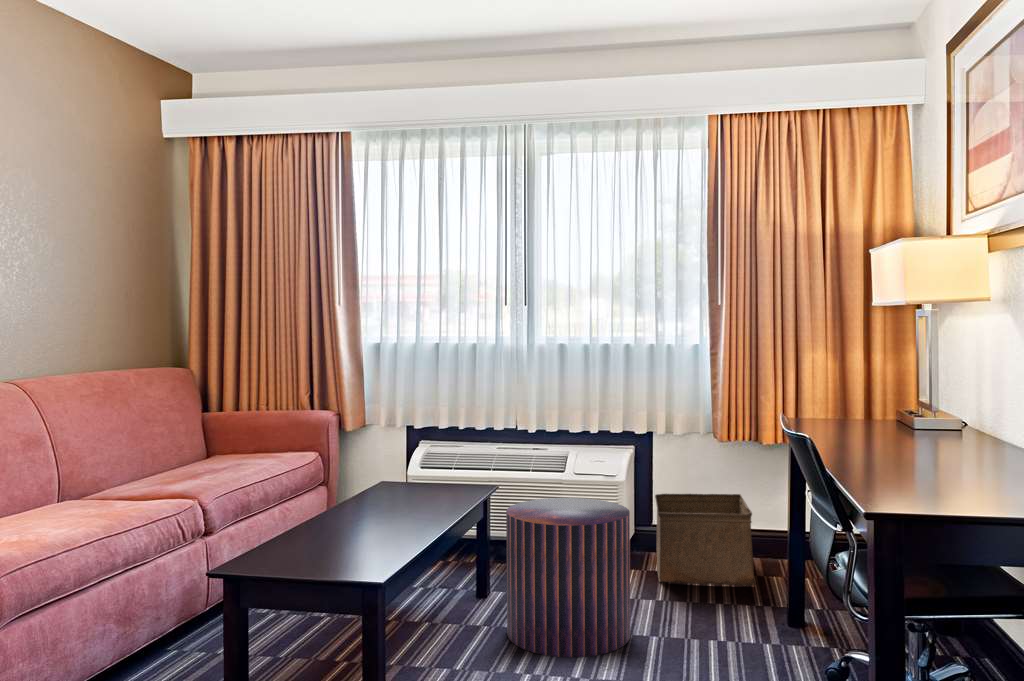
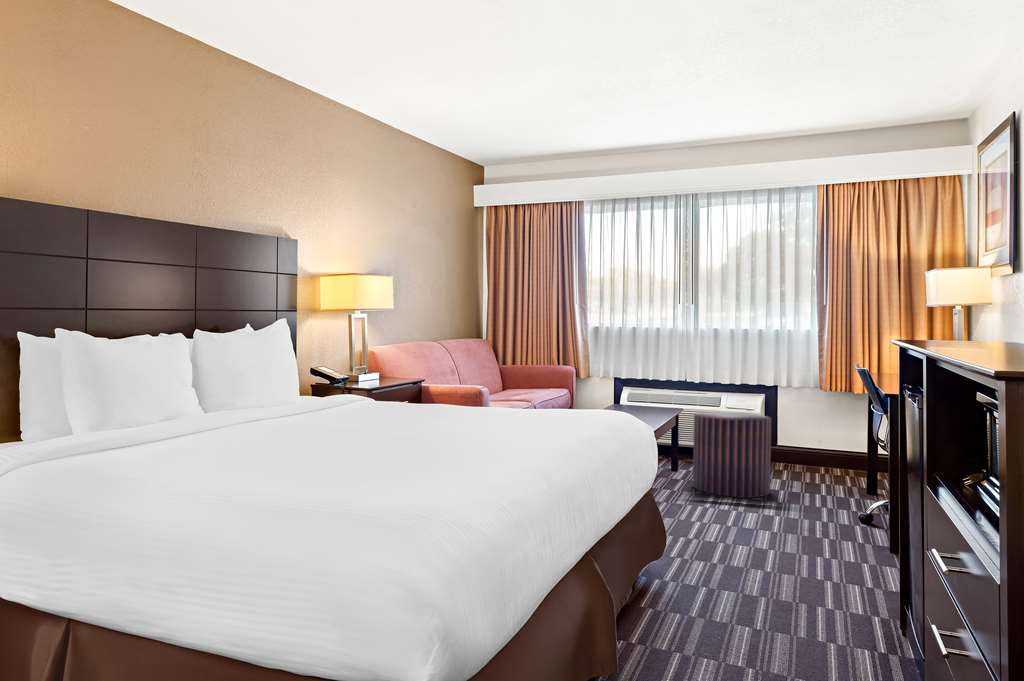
storage bin: present [655,494,754,586] -> none [779,424,848,479]

